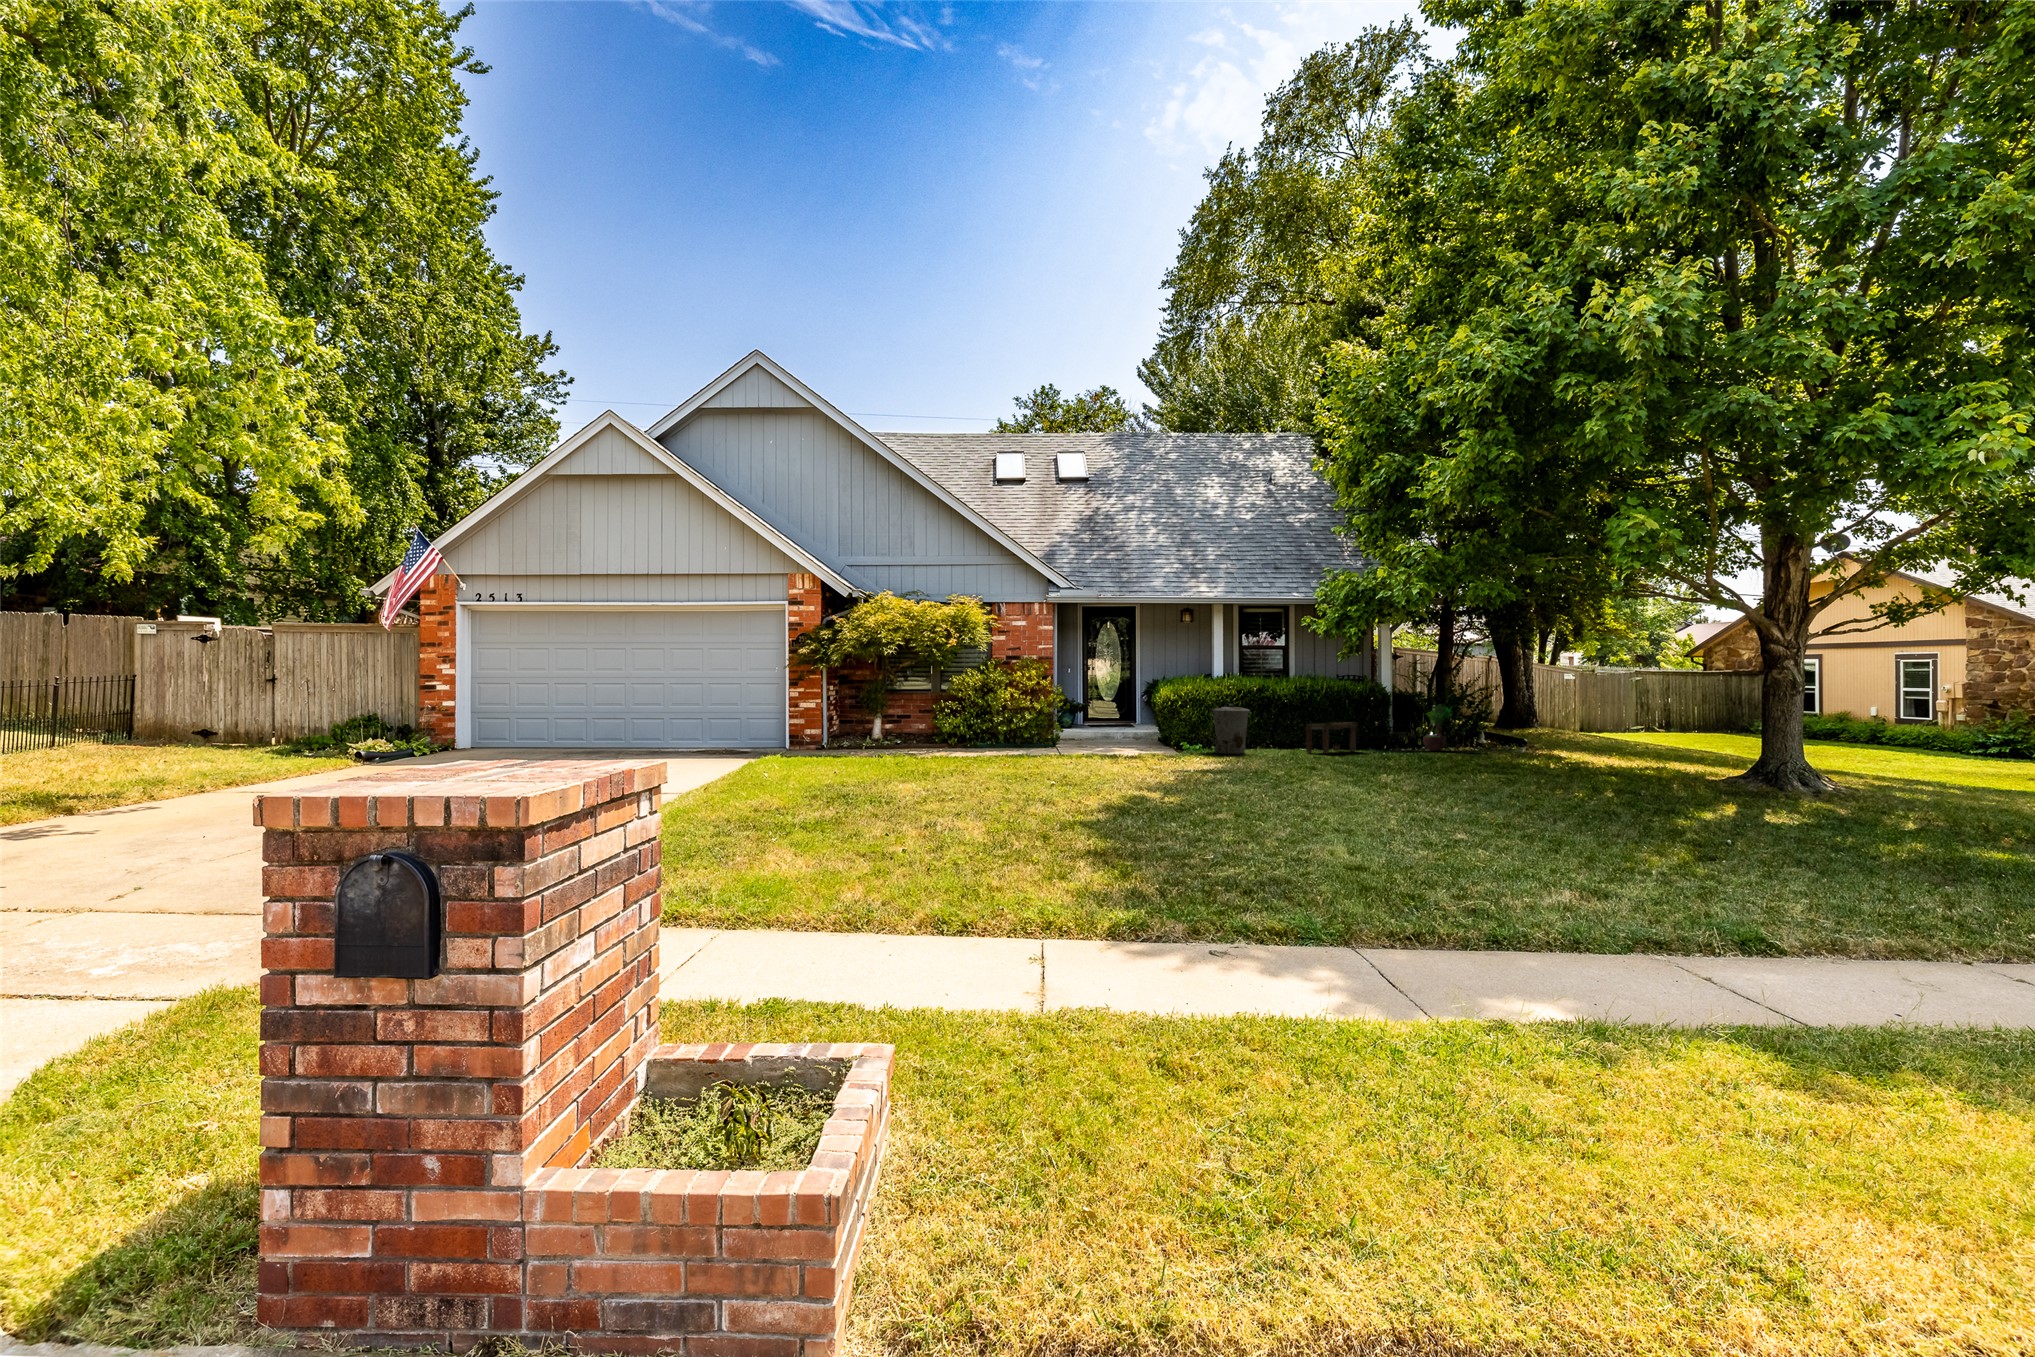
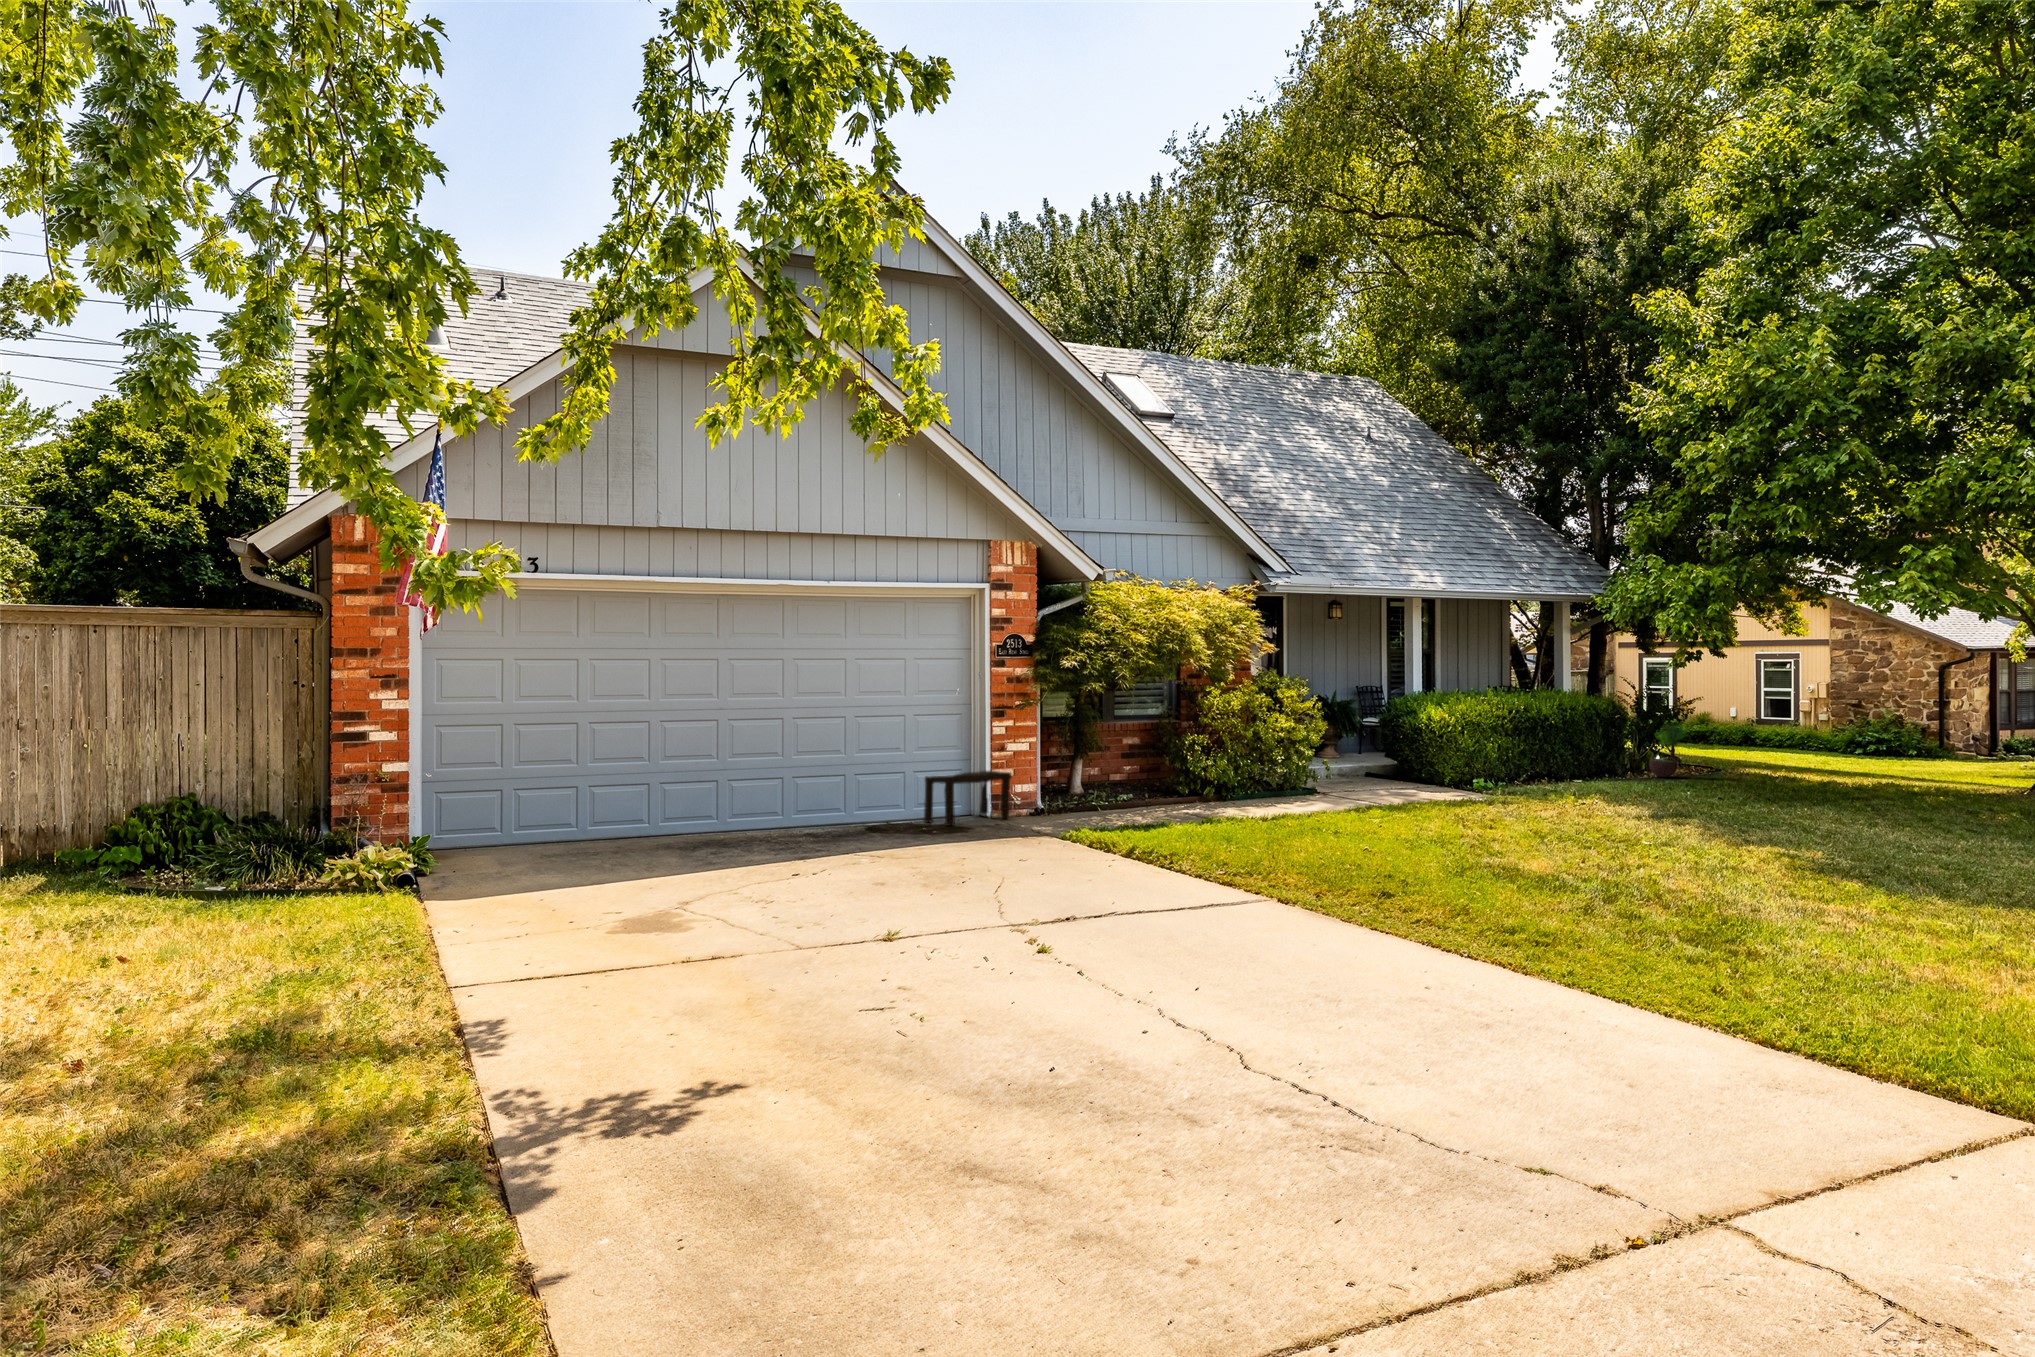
trash can: present [1211,704,1250,754] -> none [1498,730,1552,794]
bench: present [1306,723,1357,754] -> present [924,771,1012,826]

